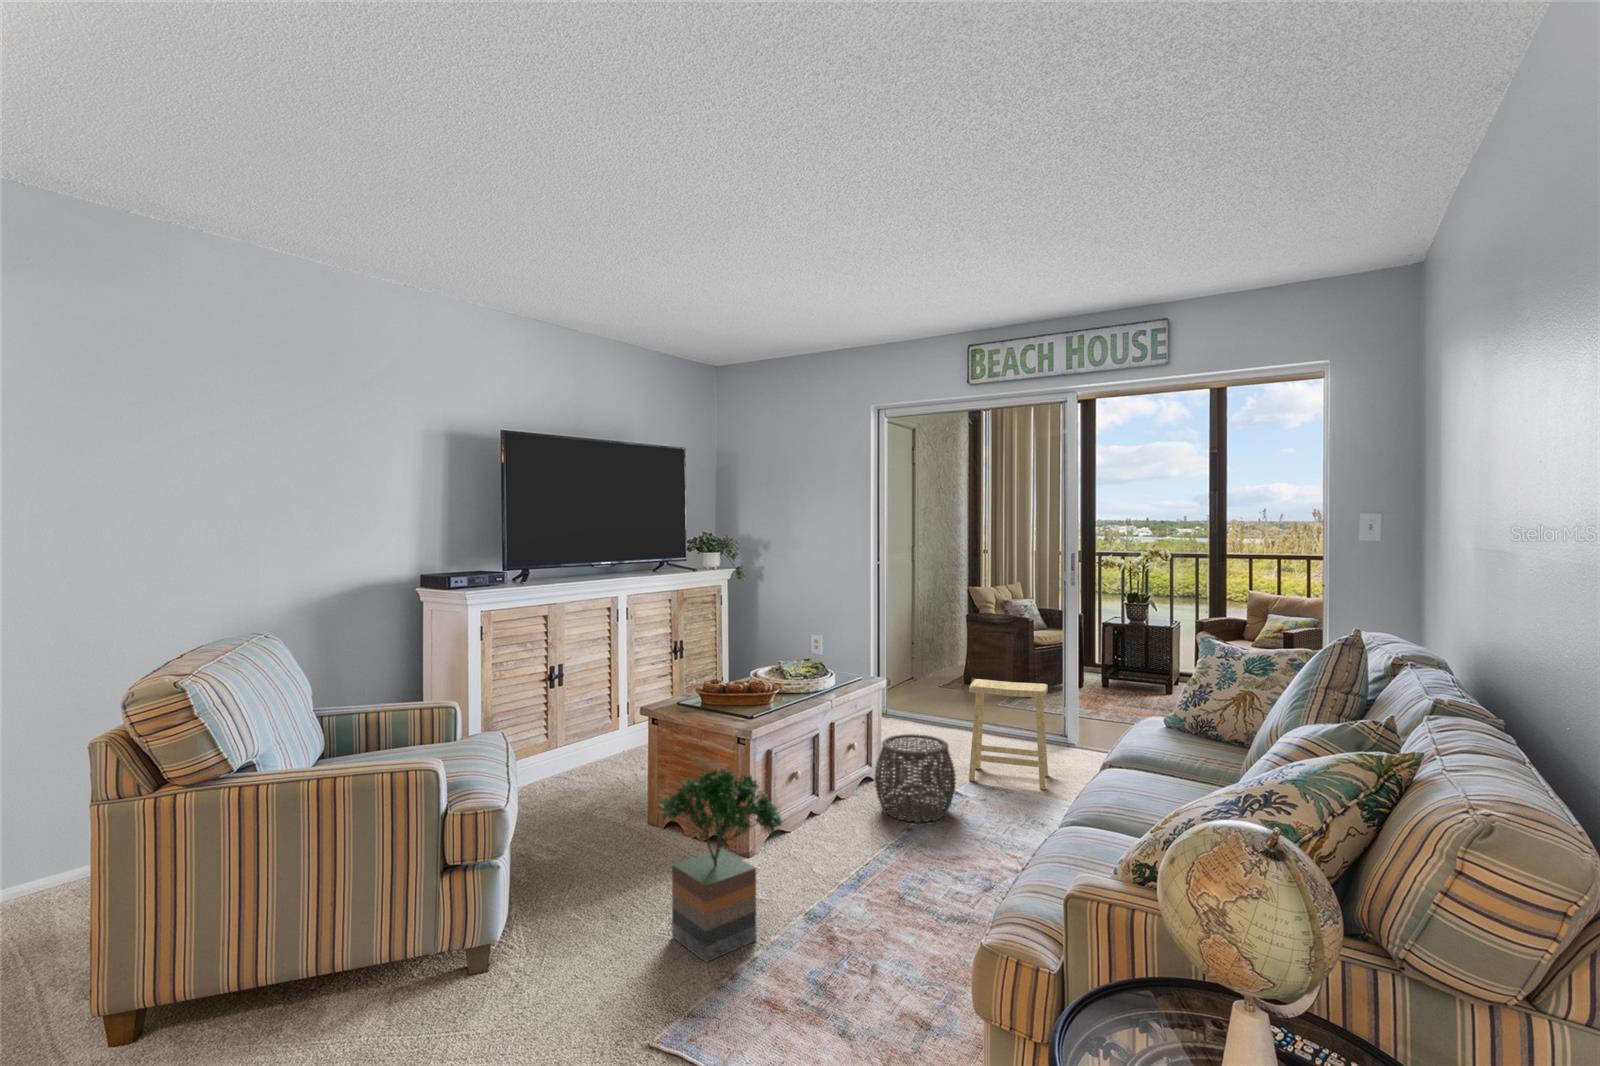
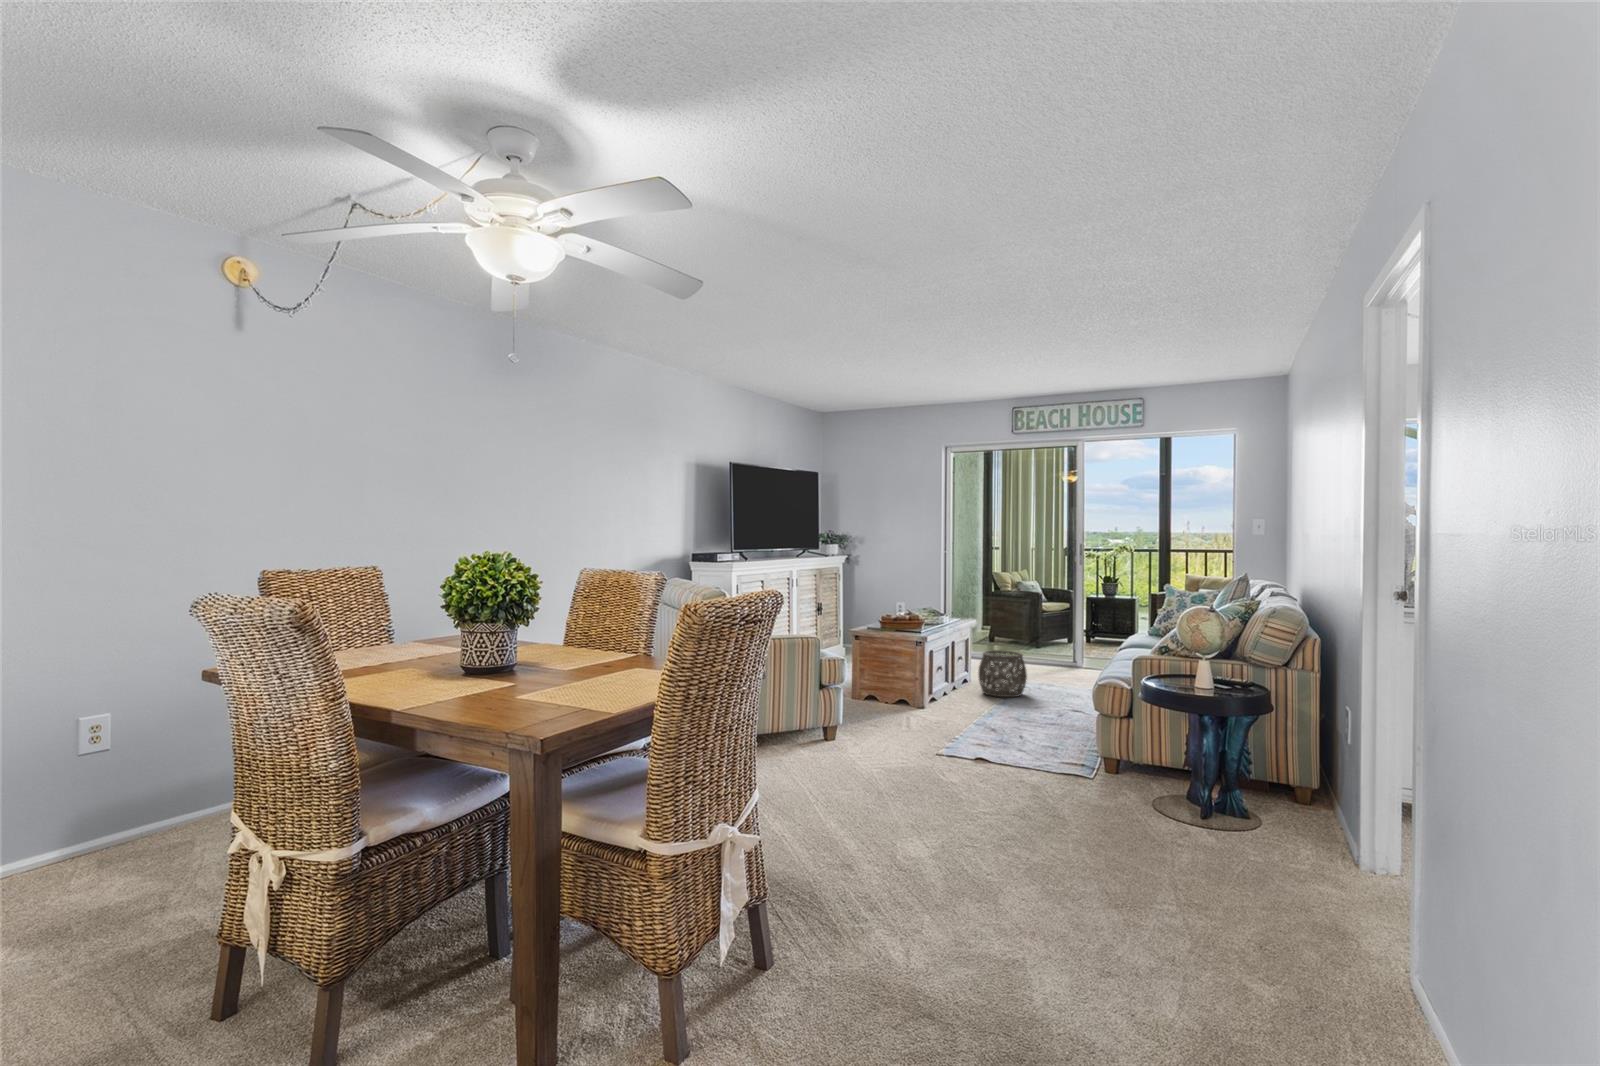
footstool: present [969,679,1048,790] -> none [1025,622,1073,686]
potted tree: present [660,769,784,962] -> none [906,647,974,738]

